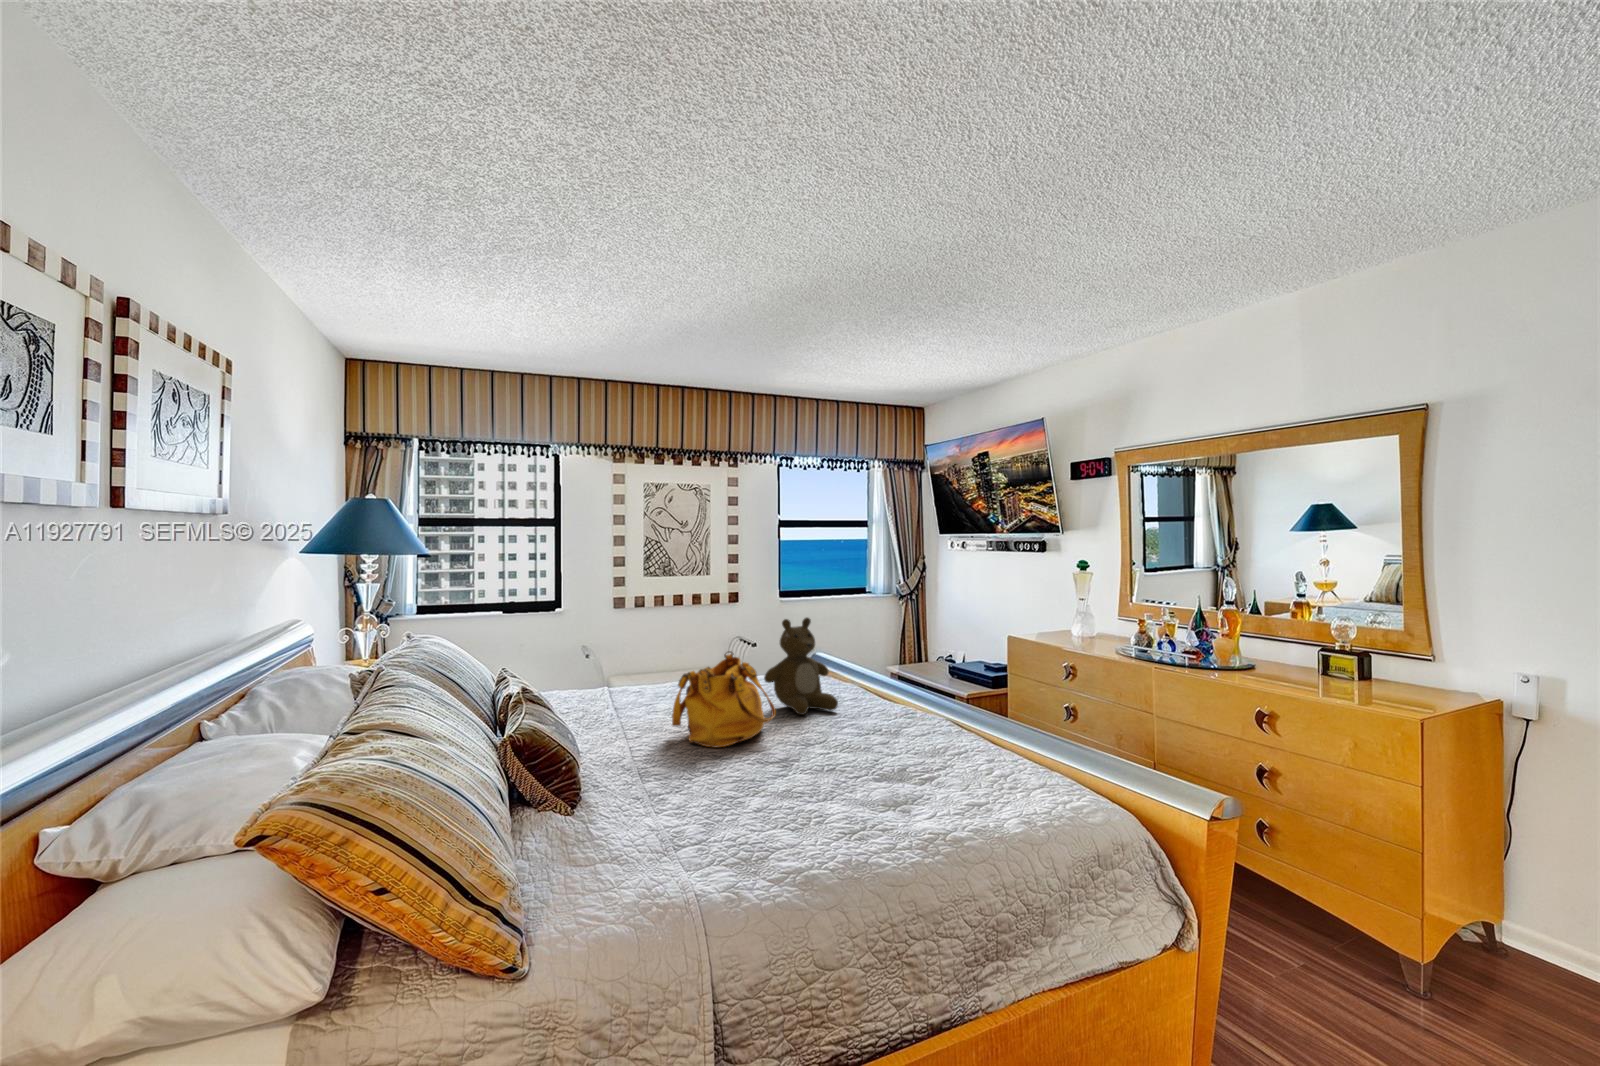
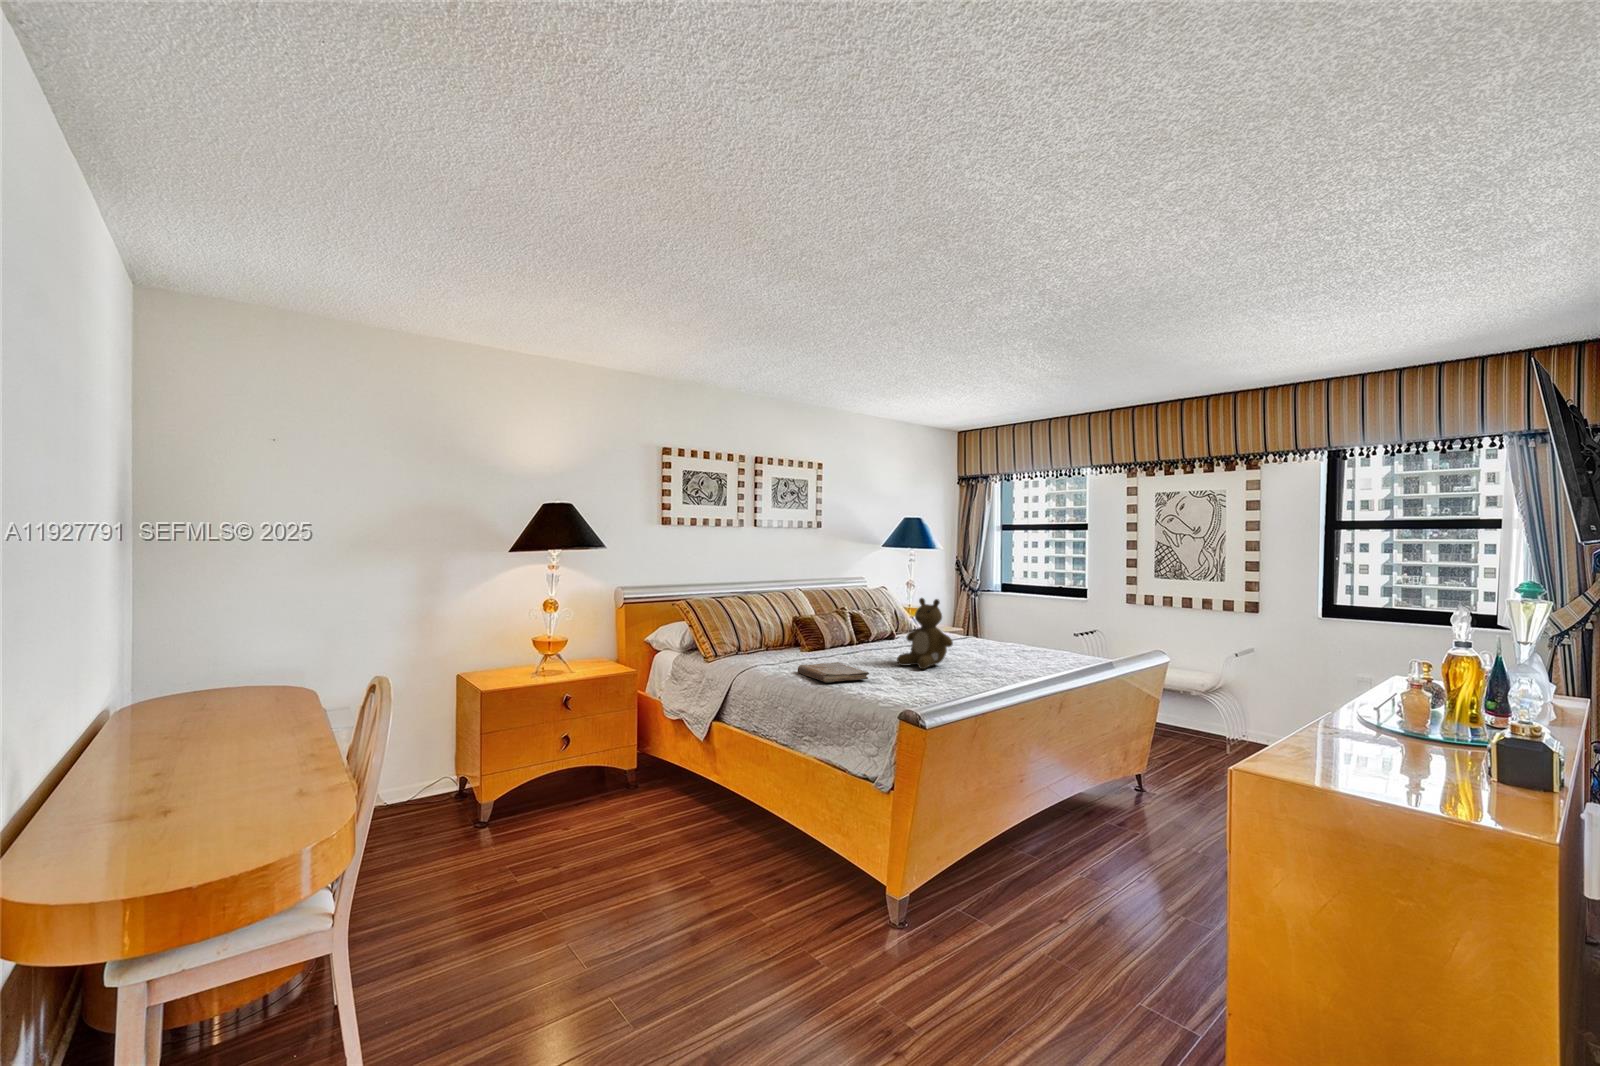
handbag: present [672,651,776,747] -> none [797,609,862,660]
book: none [818,722,927,756] -> present [798,662,869,682]

